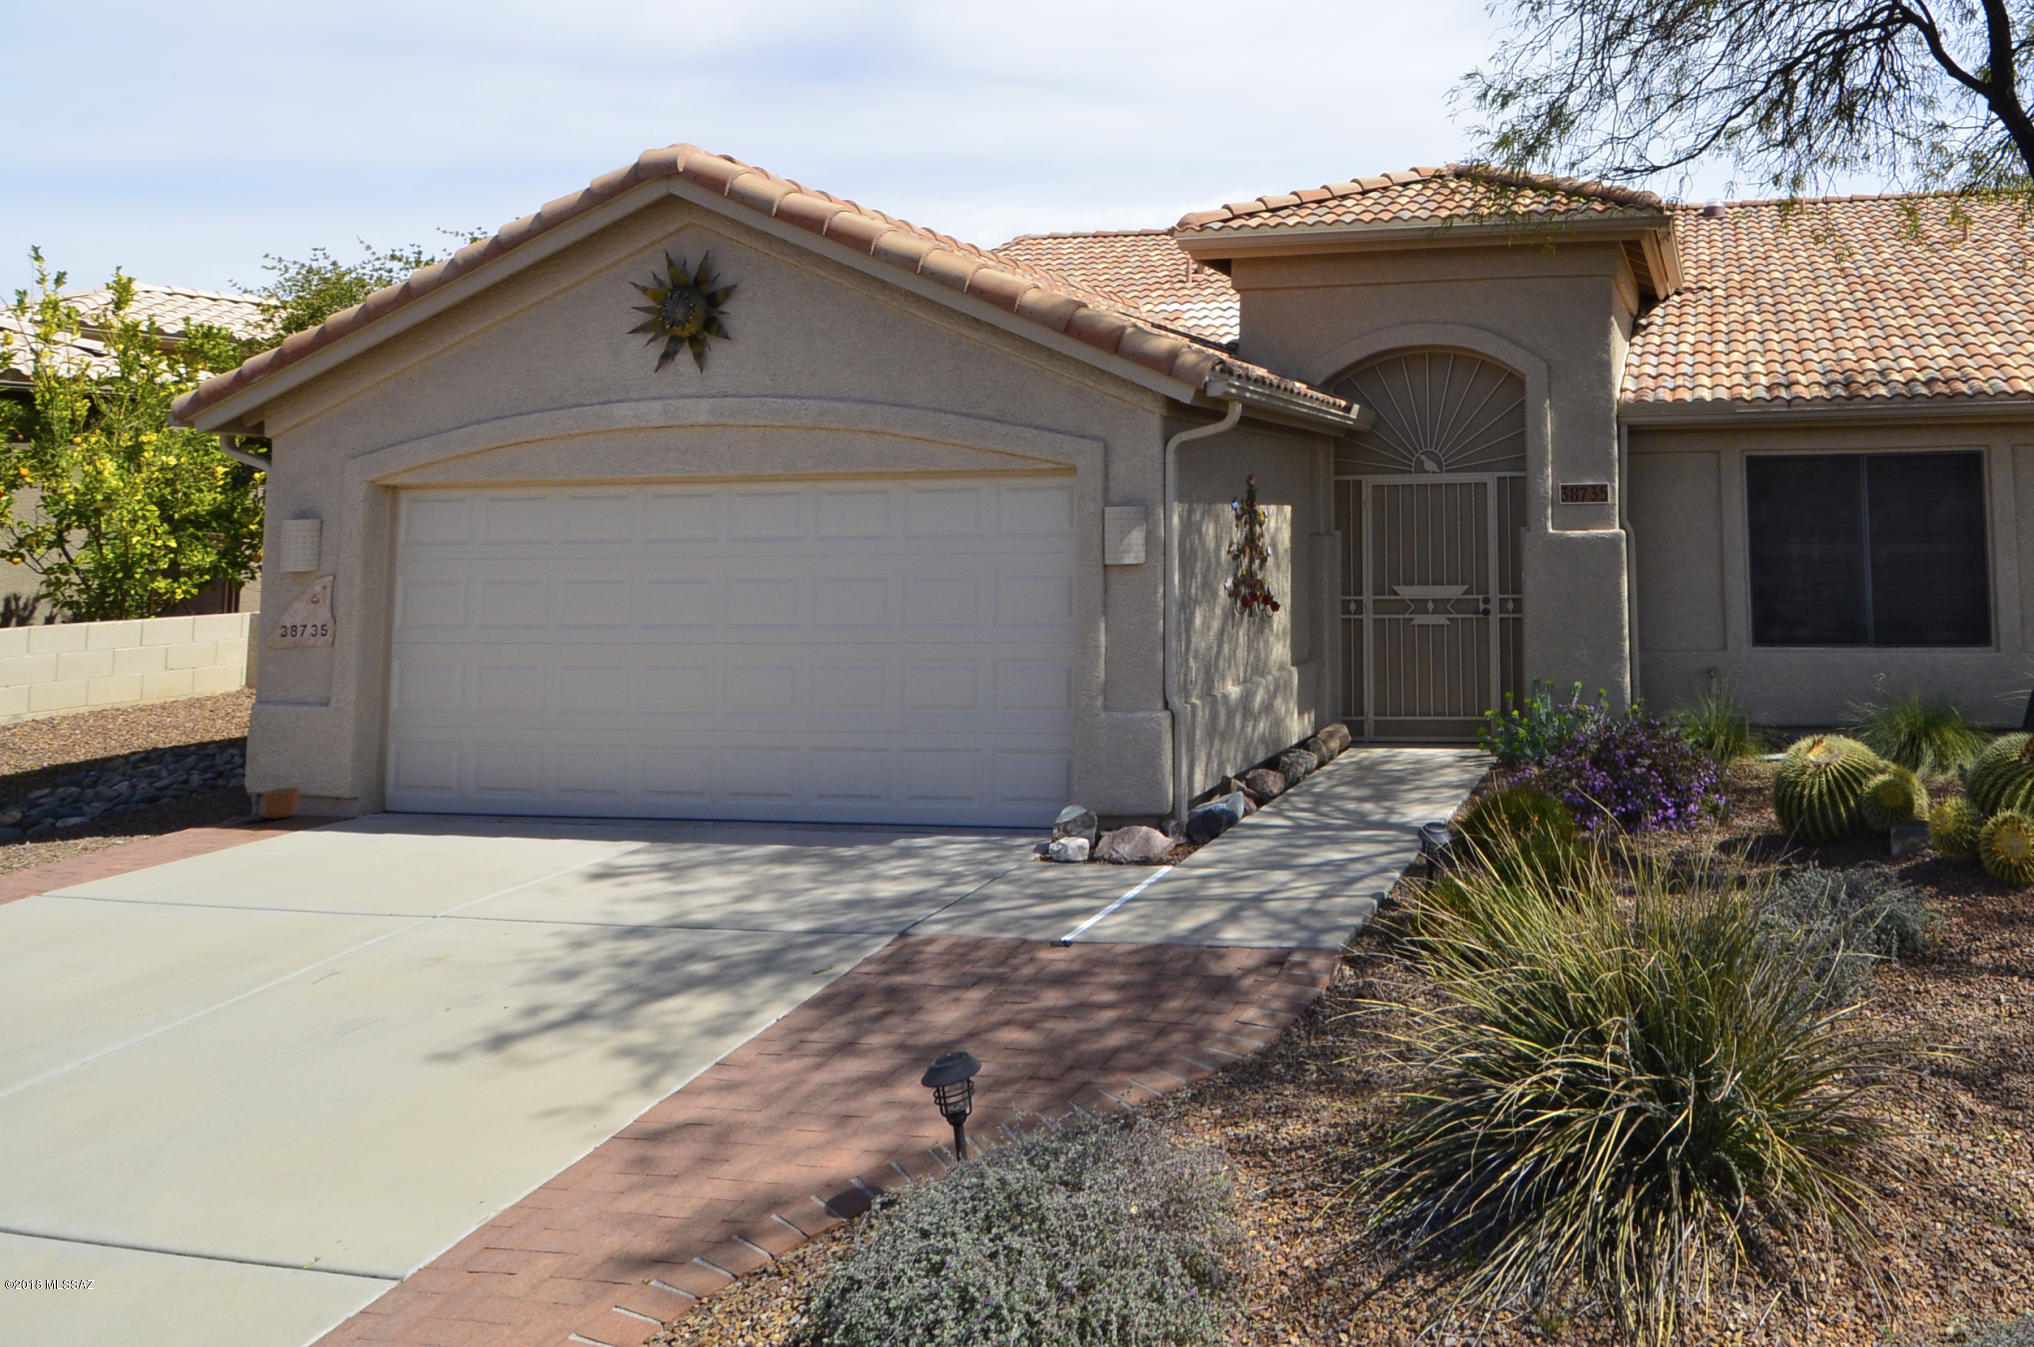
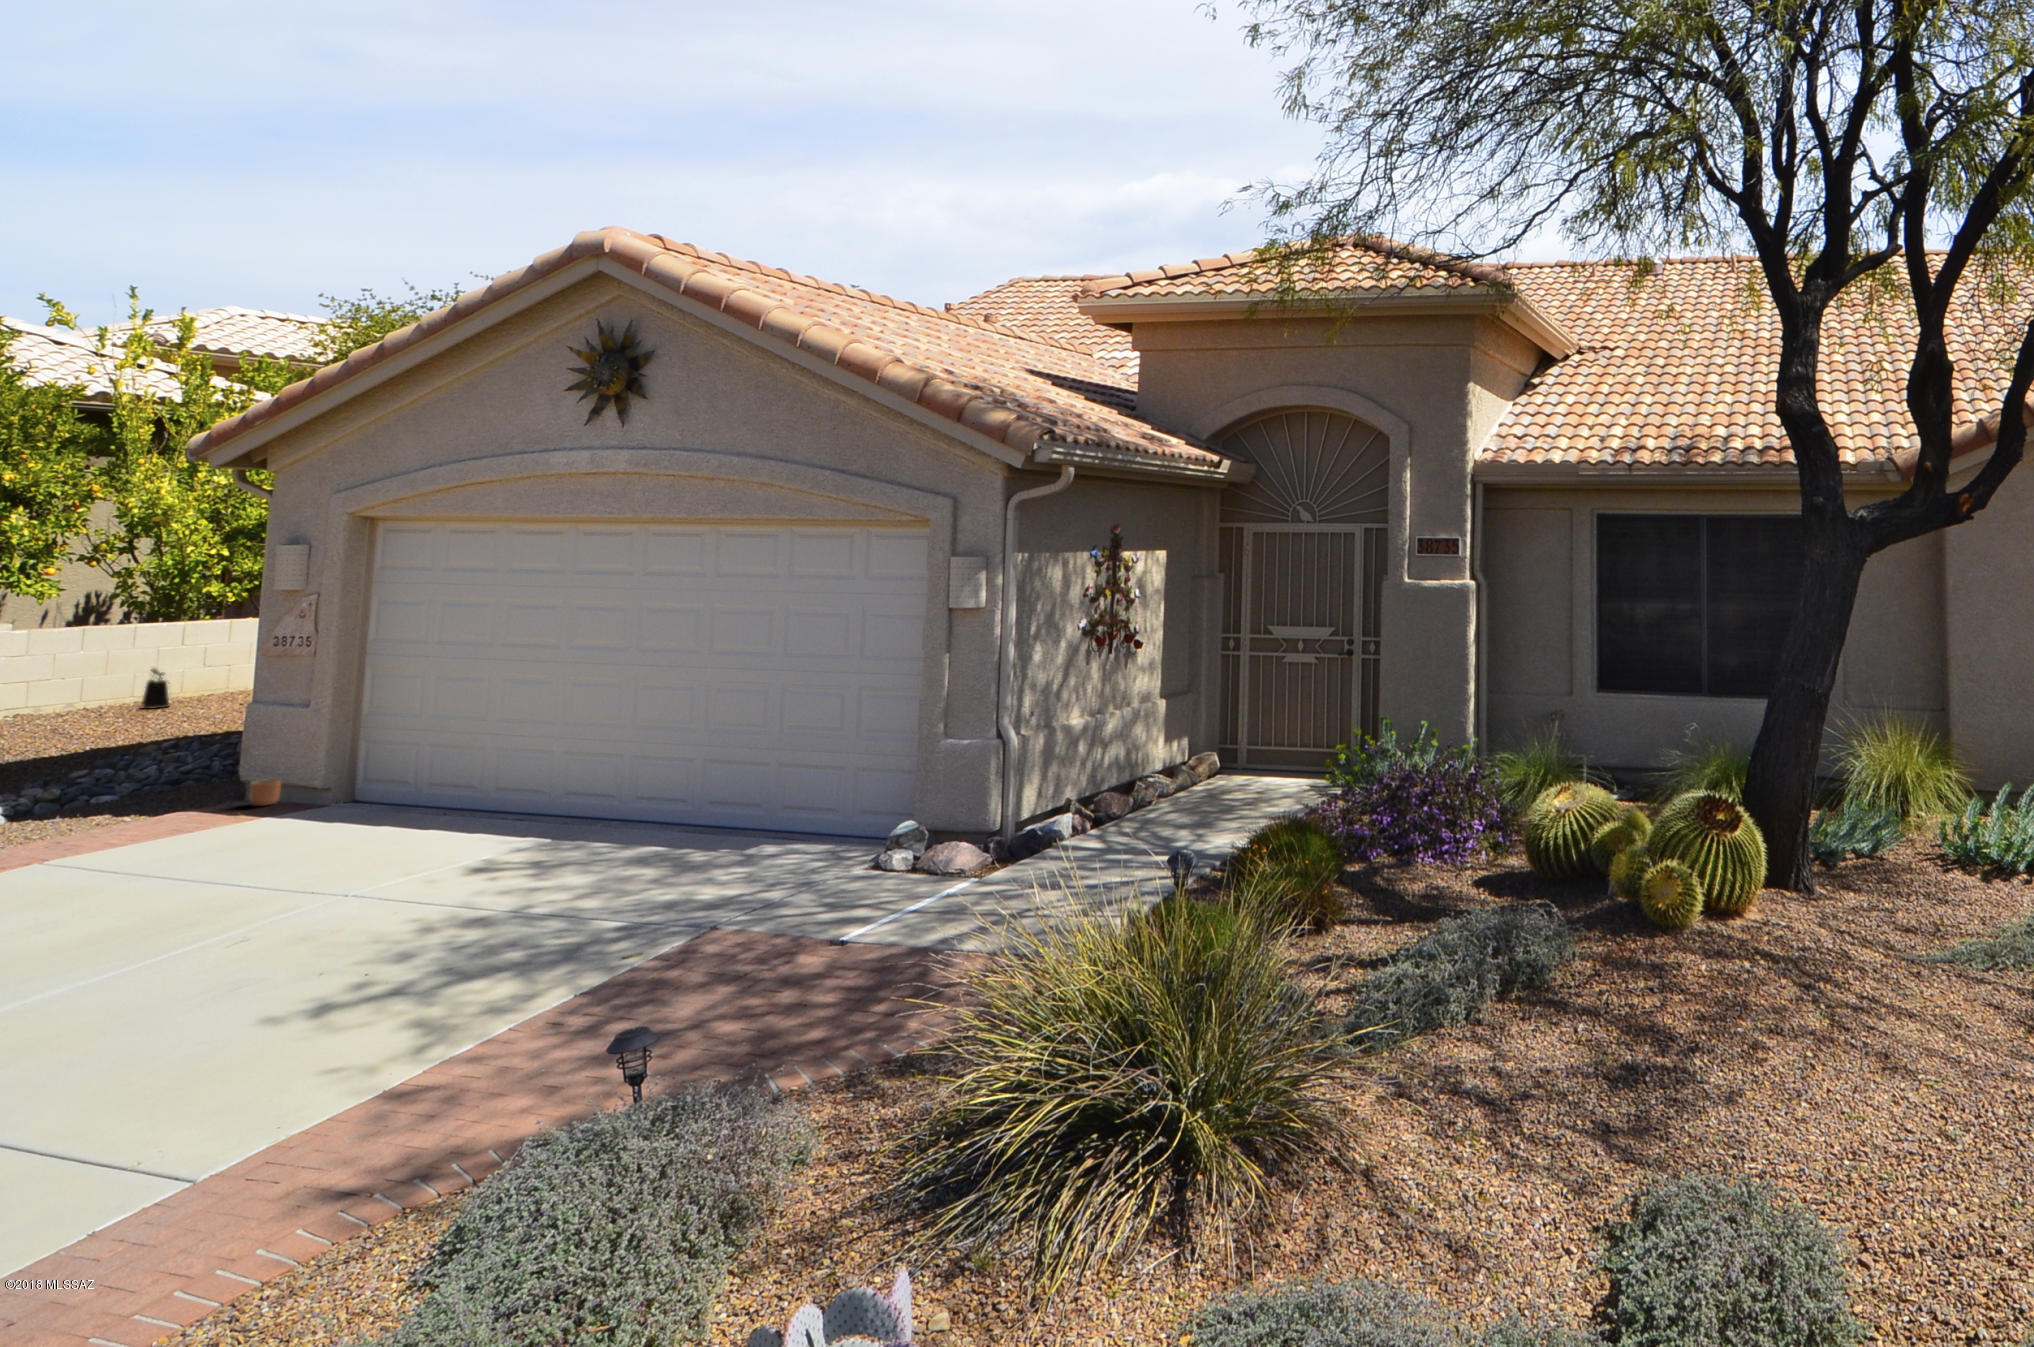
watering can: none [83,672,119,719] -> present [141,669,169,709]

